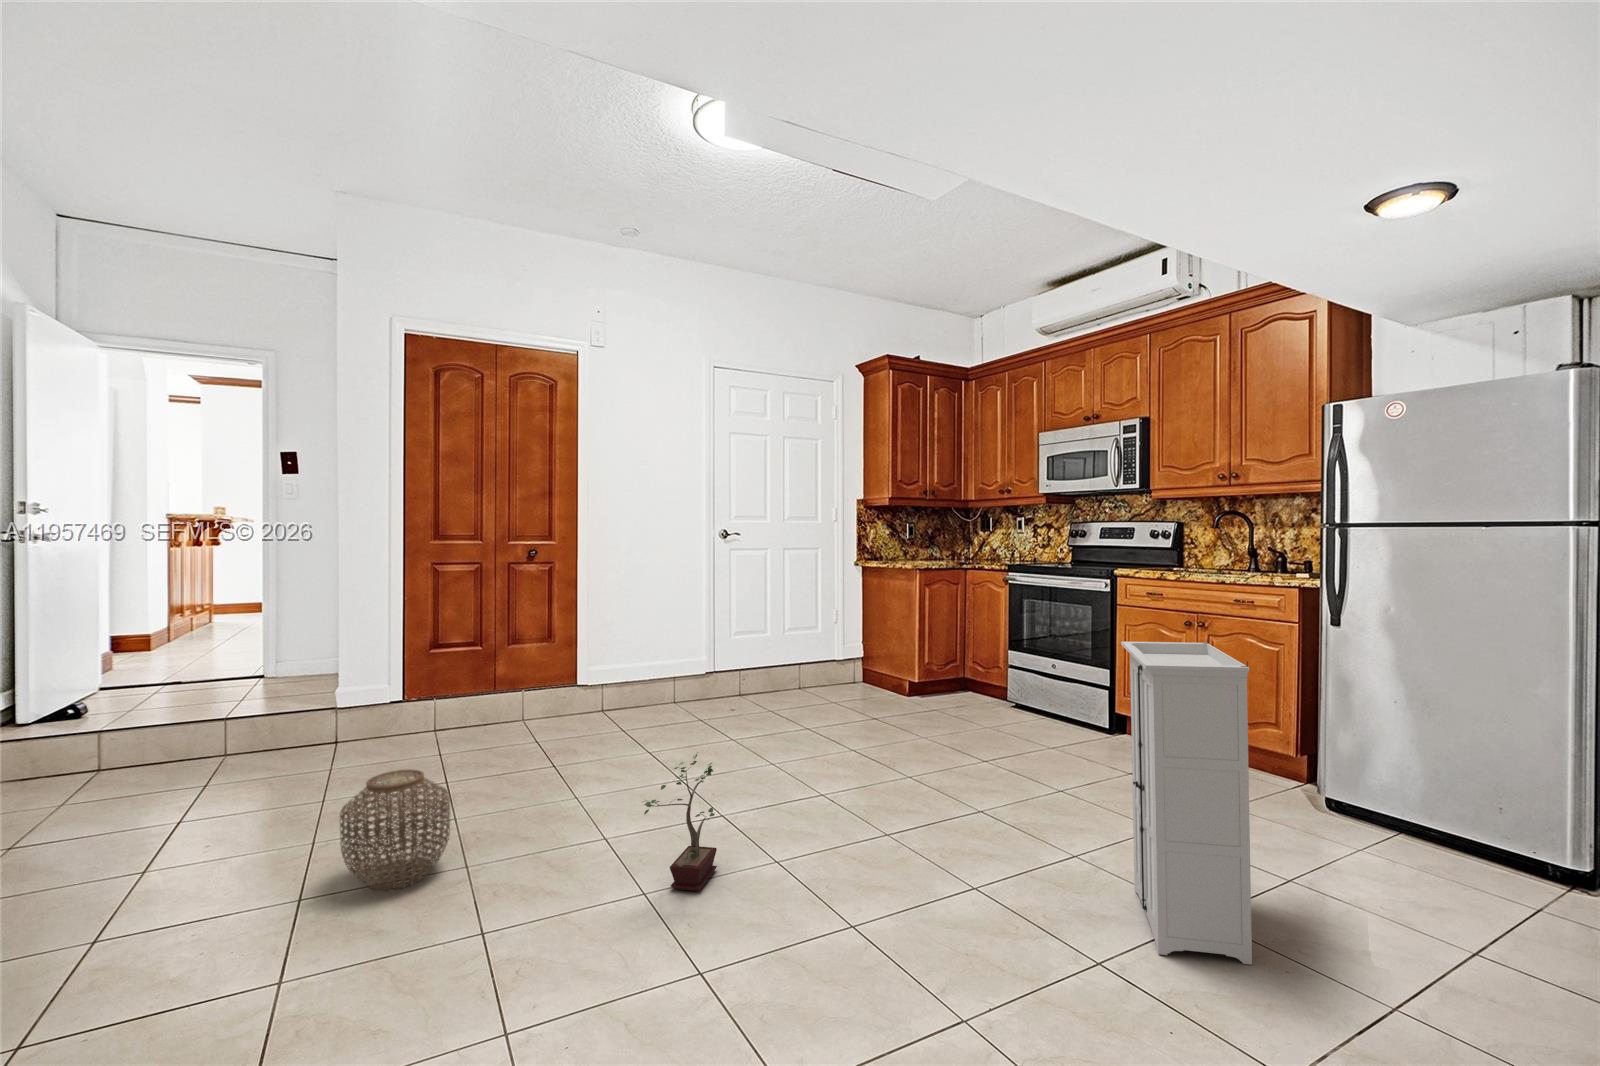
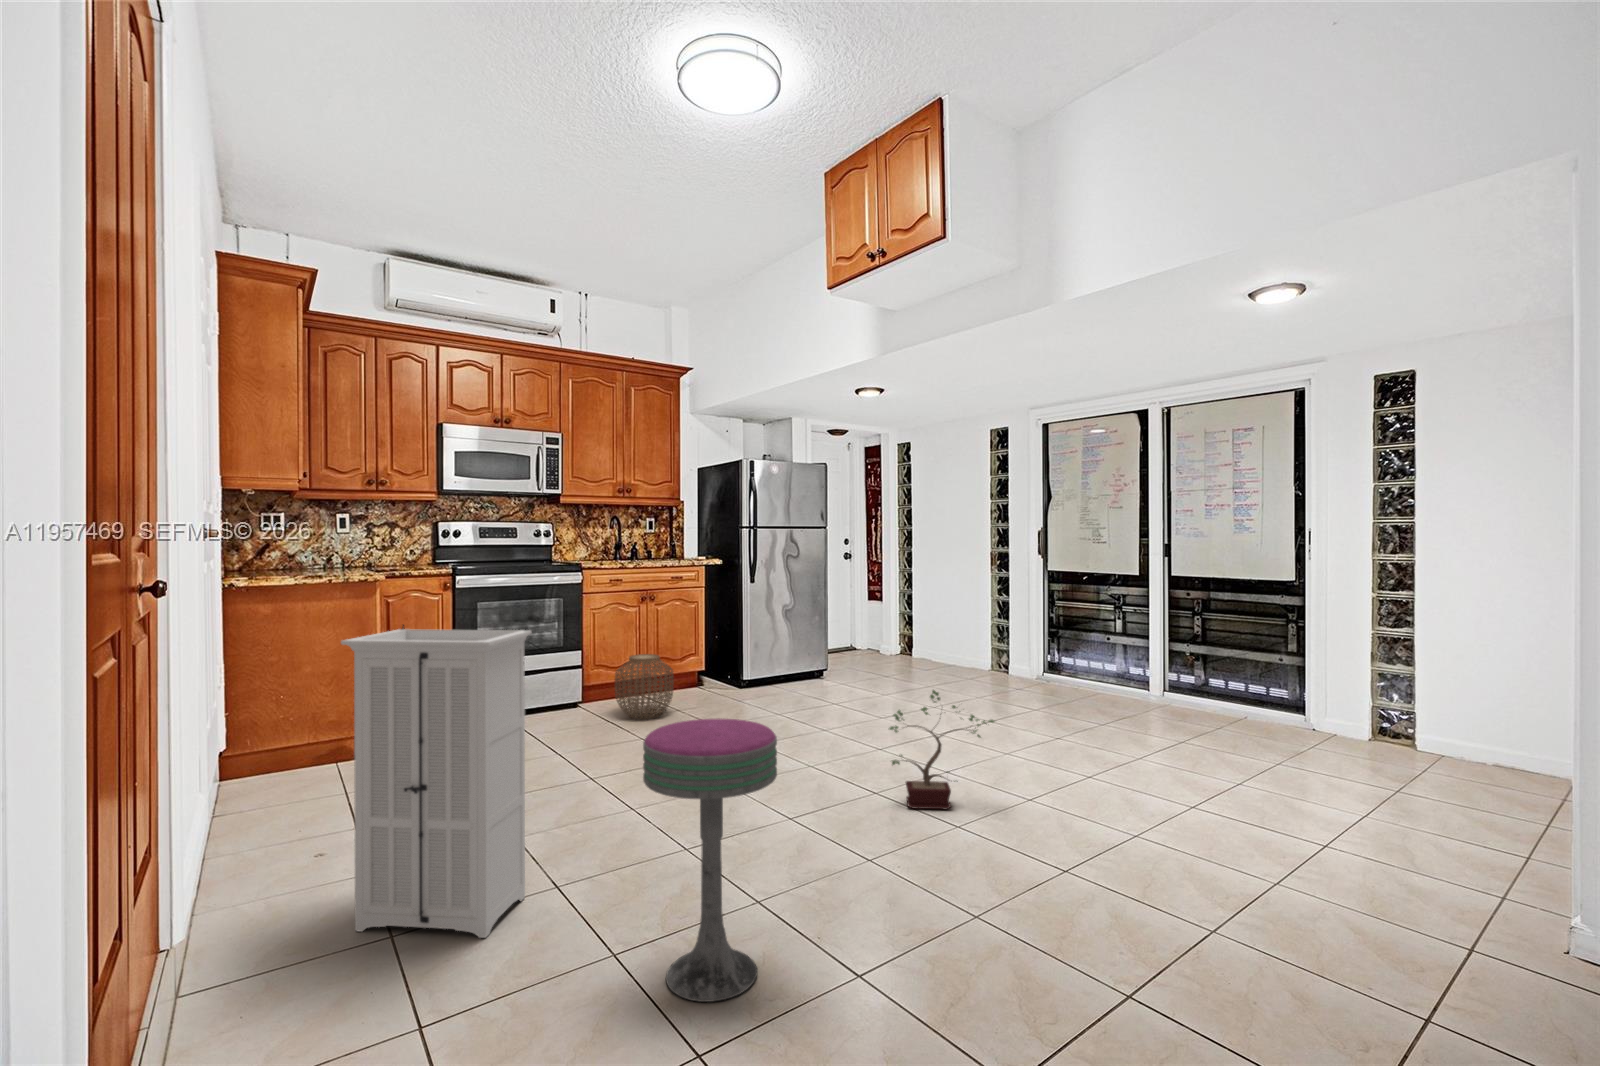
storage cabinet: present [1121,639,1252,965] -> present [341,625,532,938]
bar stool: none [453,660,530,803] -> present [643,719,777,1002]
woven basket: present [340,769,450,890] -> present [615,654,673,719]

